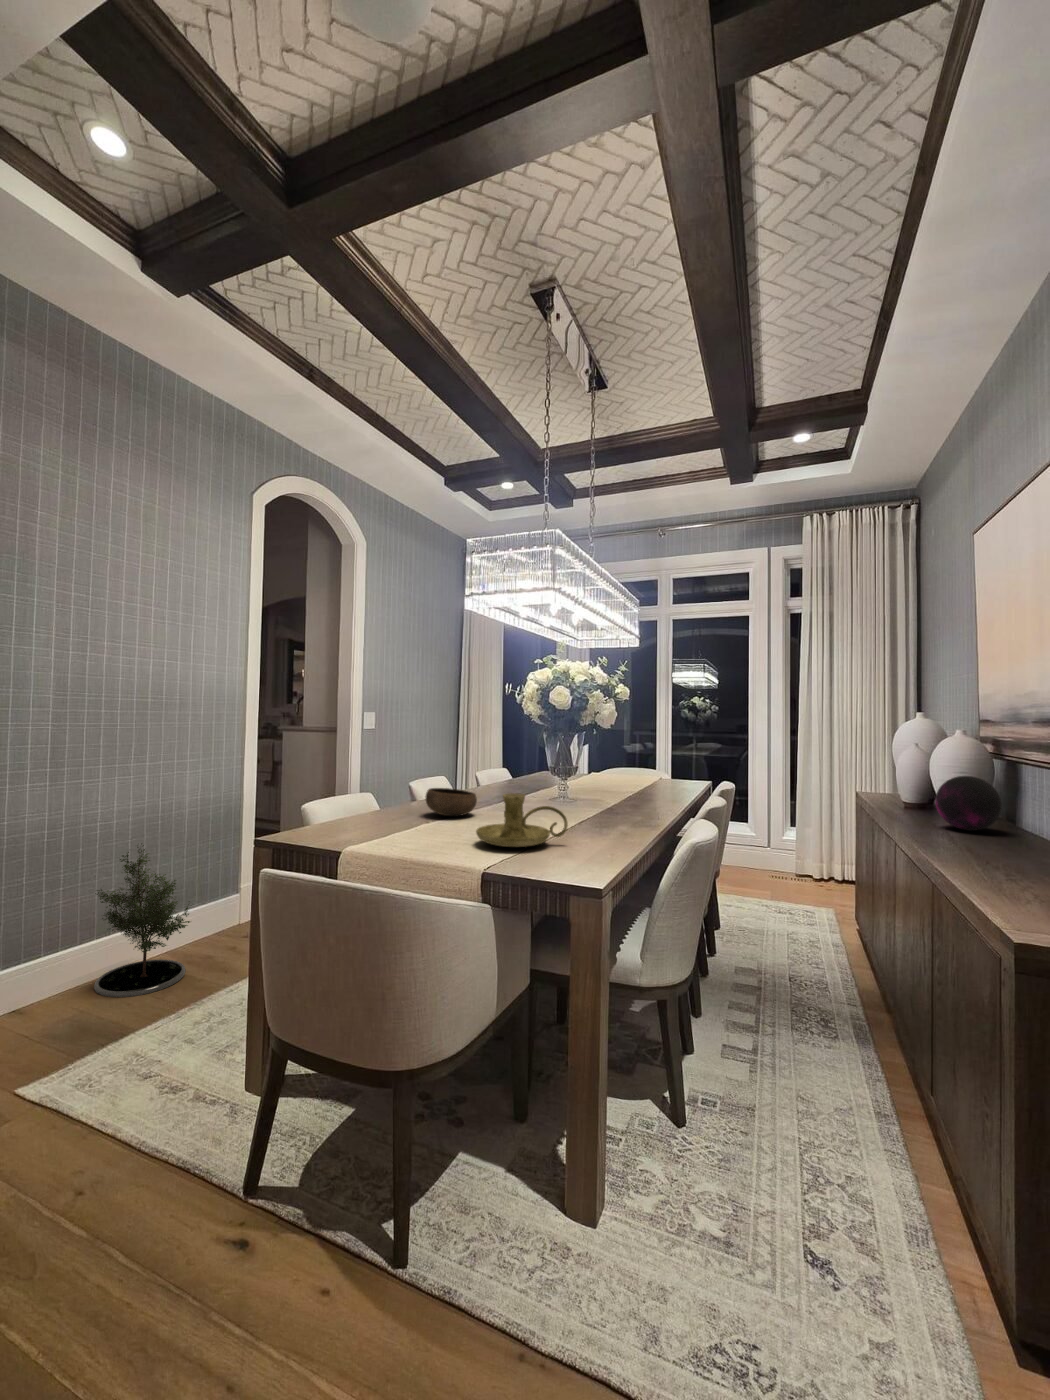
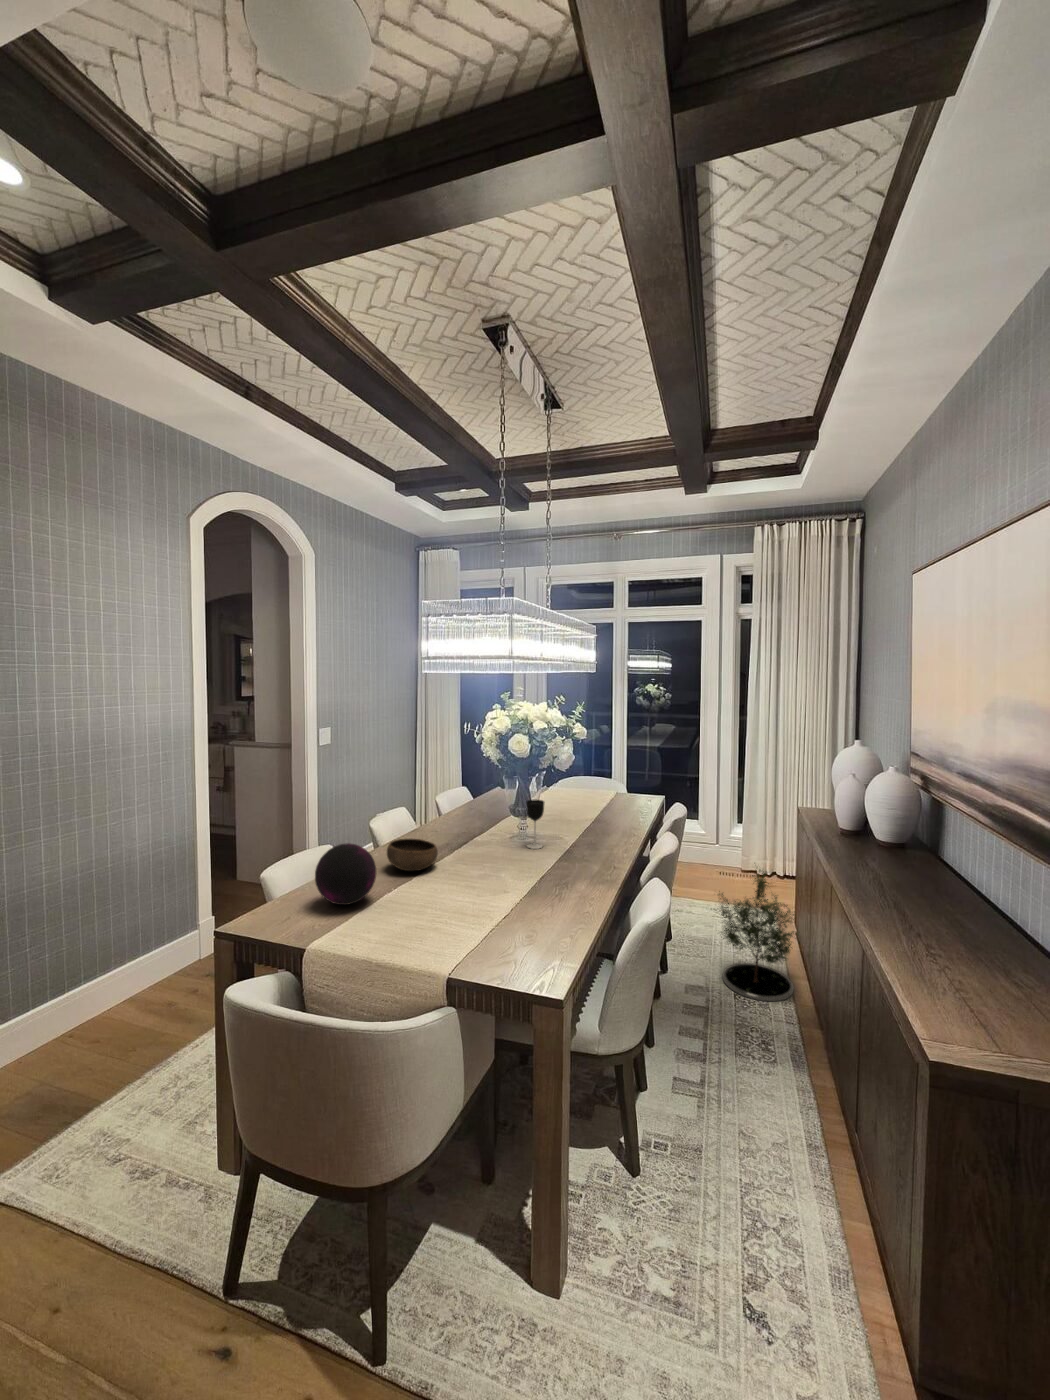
wine glass: none [568,759,587,808] -> present [526,799,545,849]
decorative orb: present [935,776,1002,831] -> present [315,843,377,905]
candle holder: present [476,794,568,847] -> none [439,869,528,929]
potted tree: present [94,843,190,997] -> present [719,870,798,1001]

